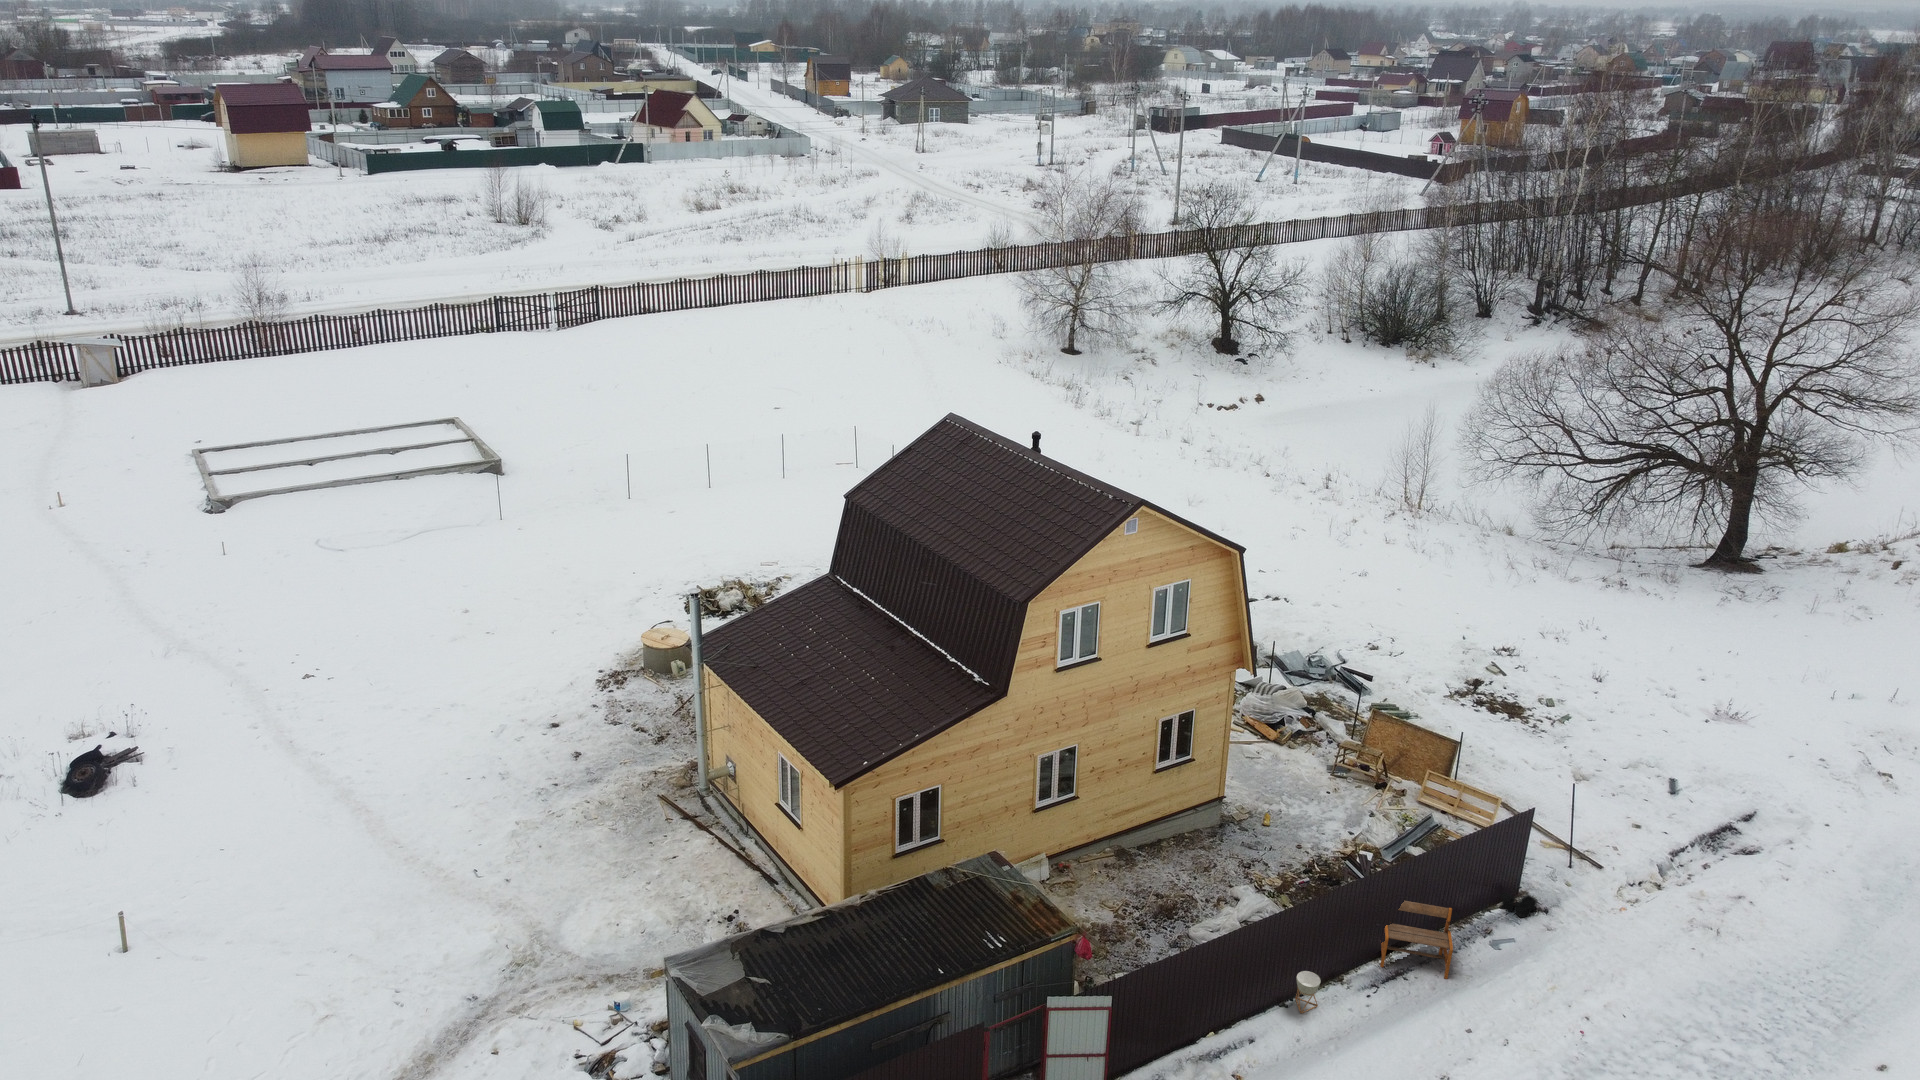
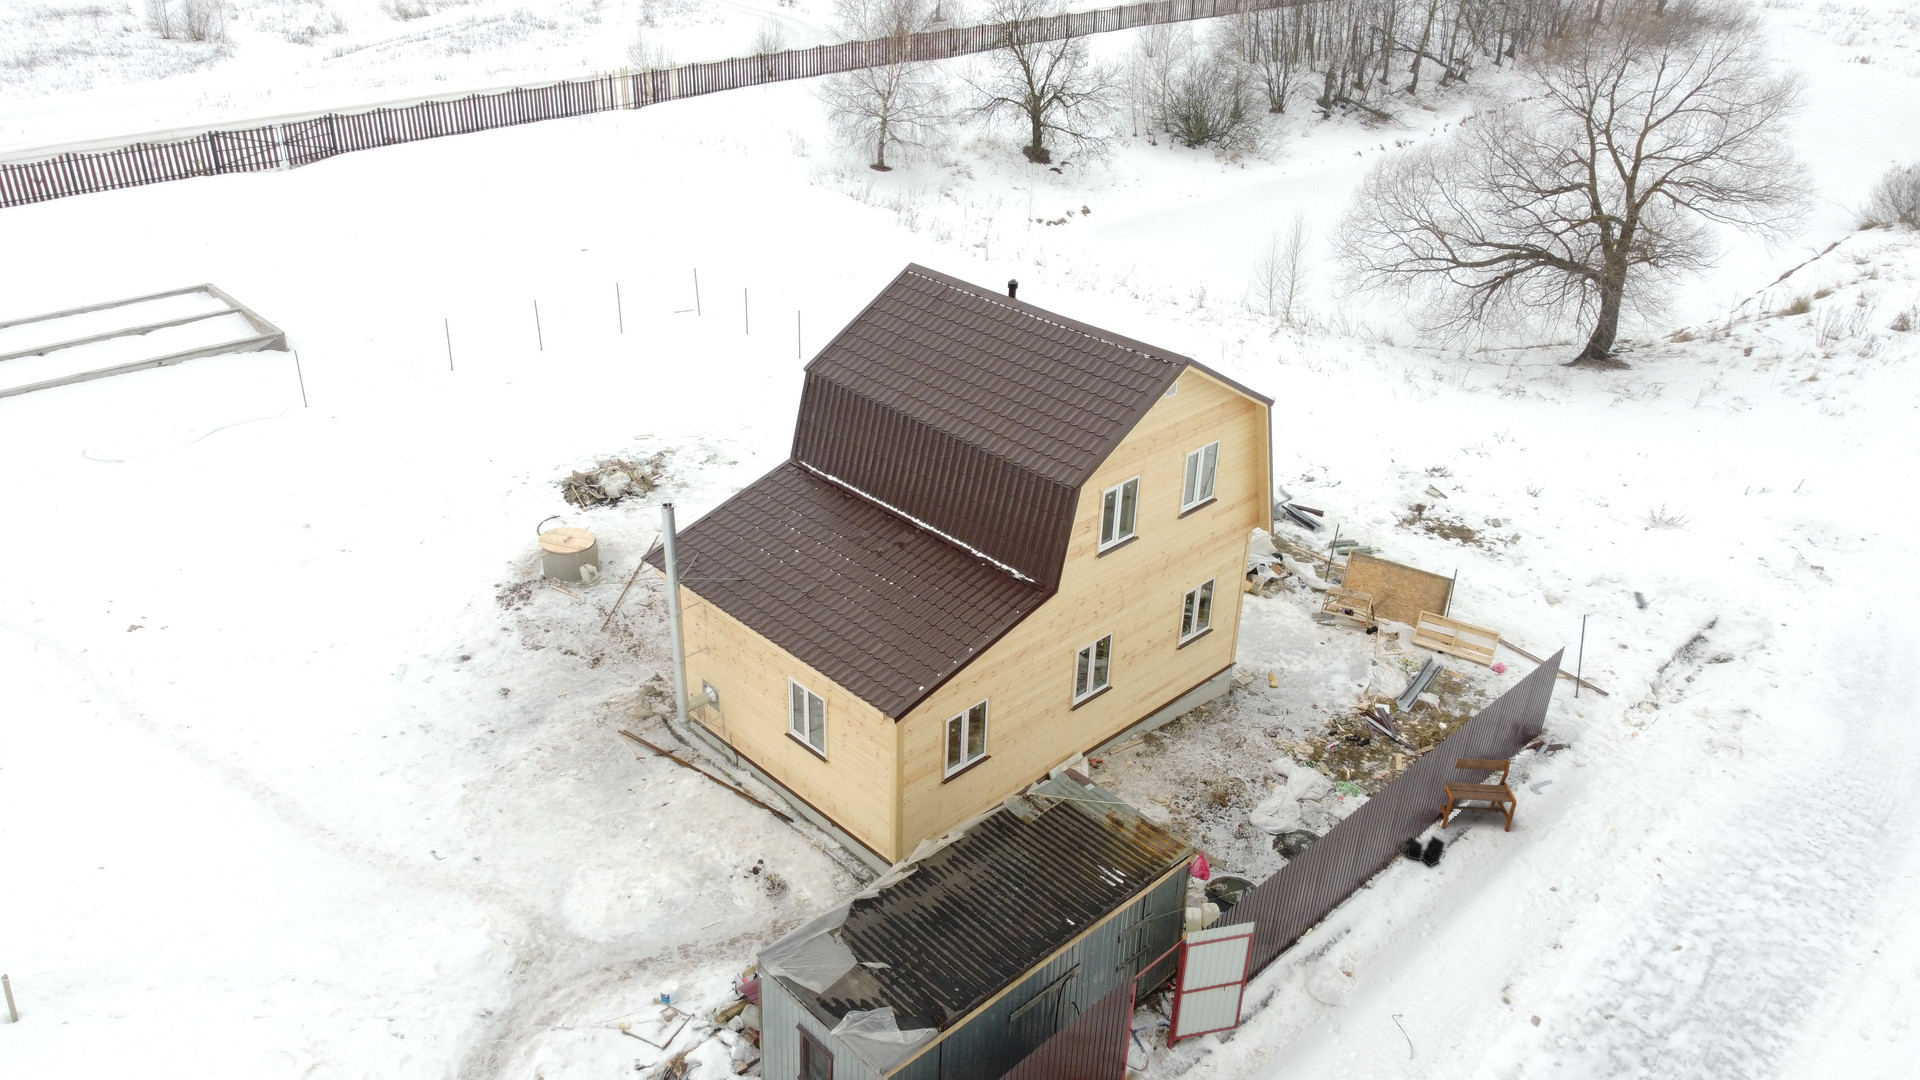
storage bin: present [1500,892,1537,918] -> present [1405,836,1445,866]
planter: present [1295,971,1321,1013] -> none [1376,847,1407,891]

